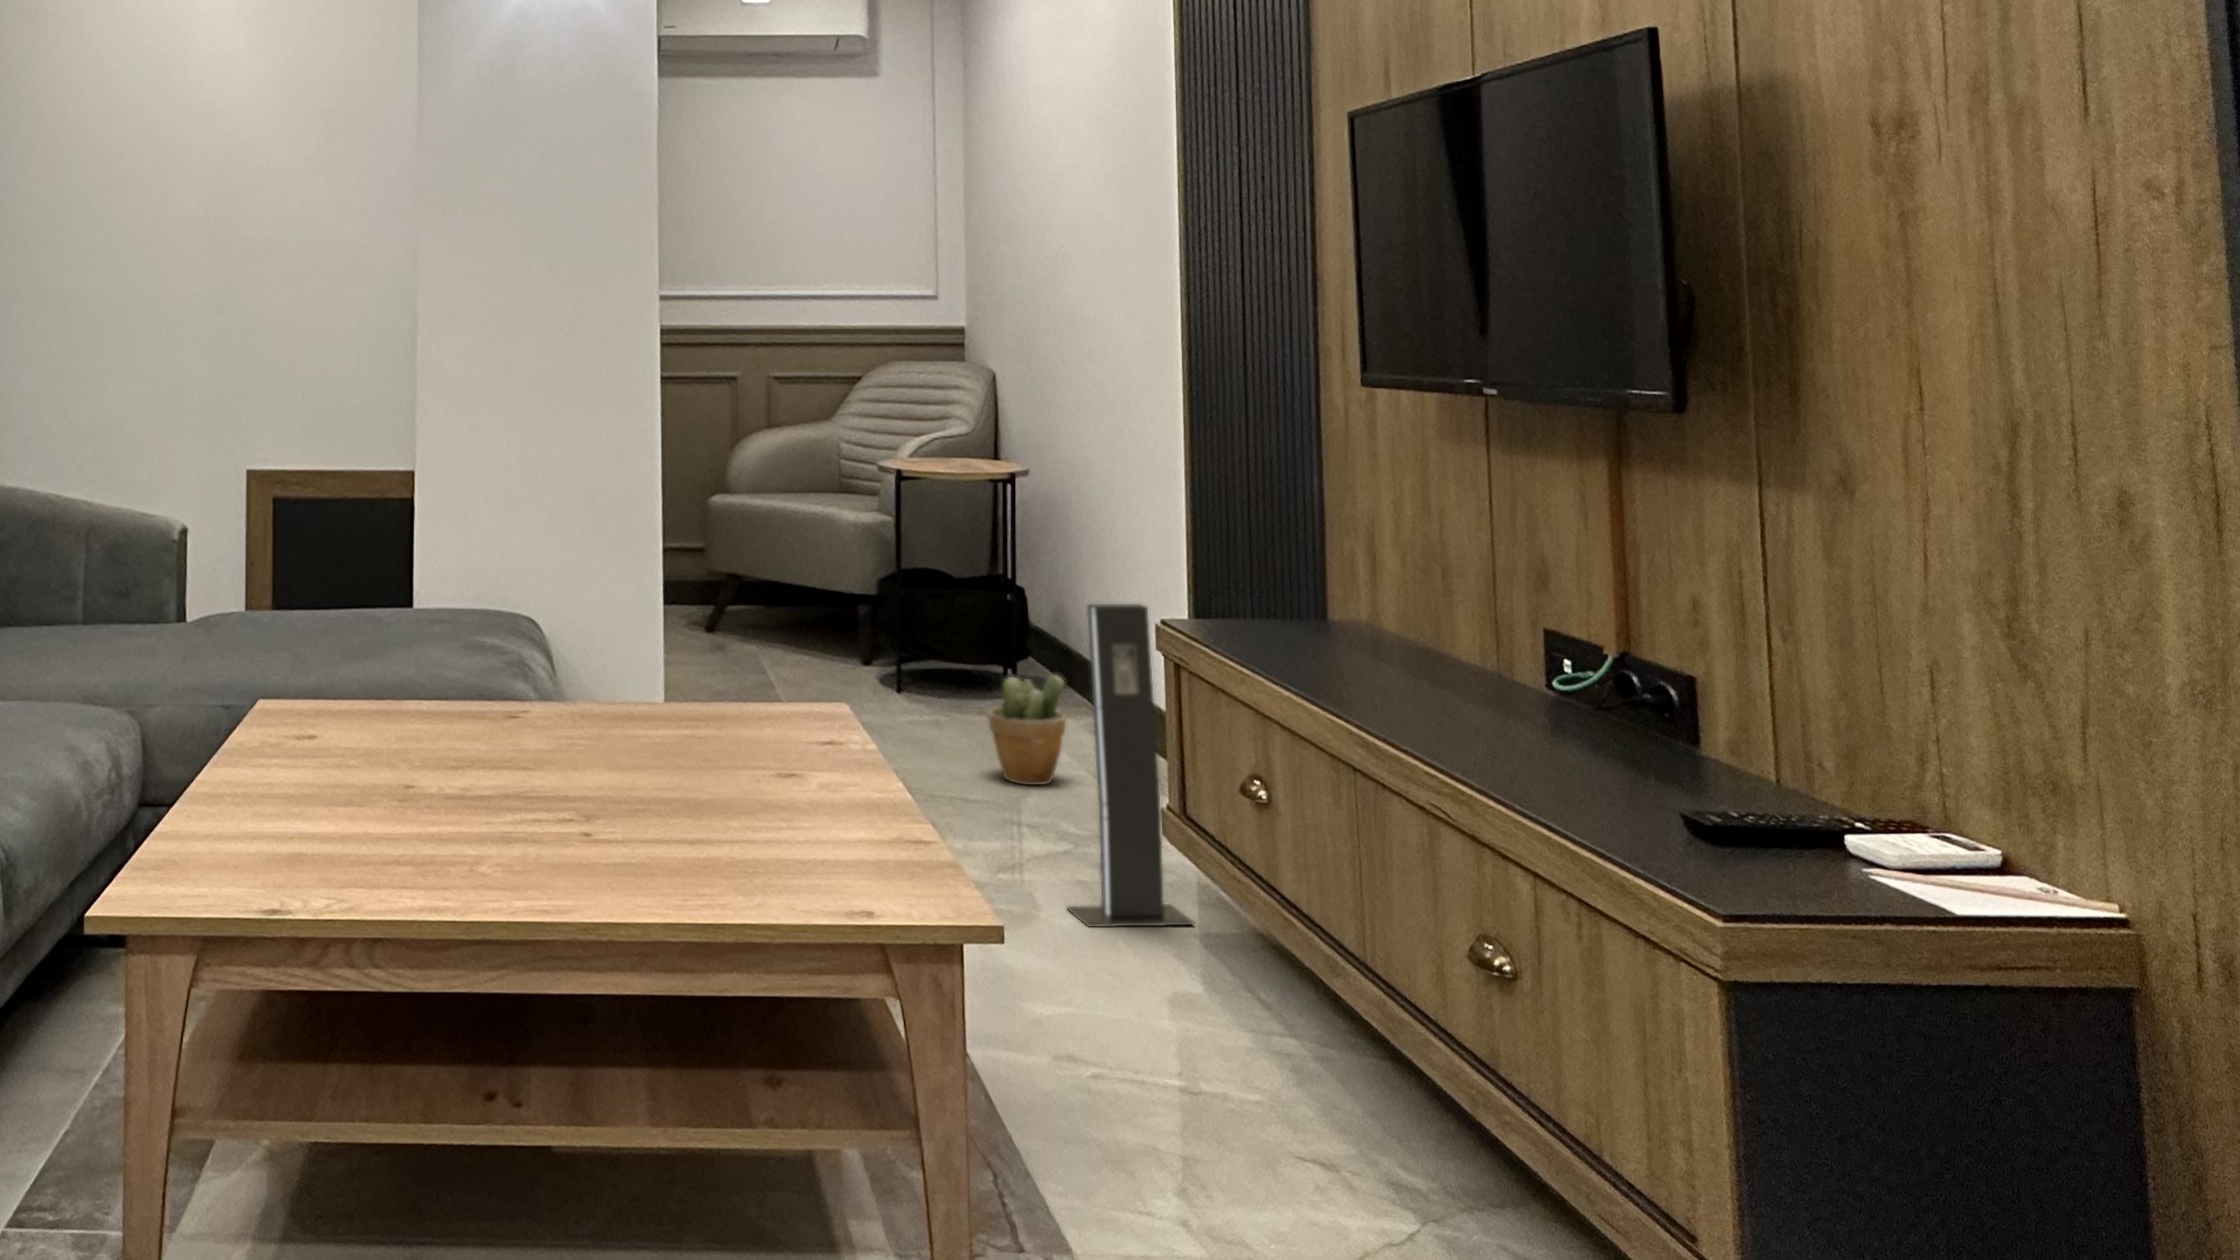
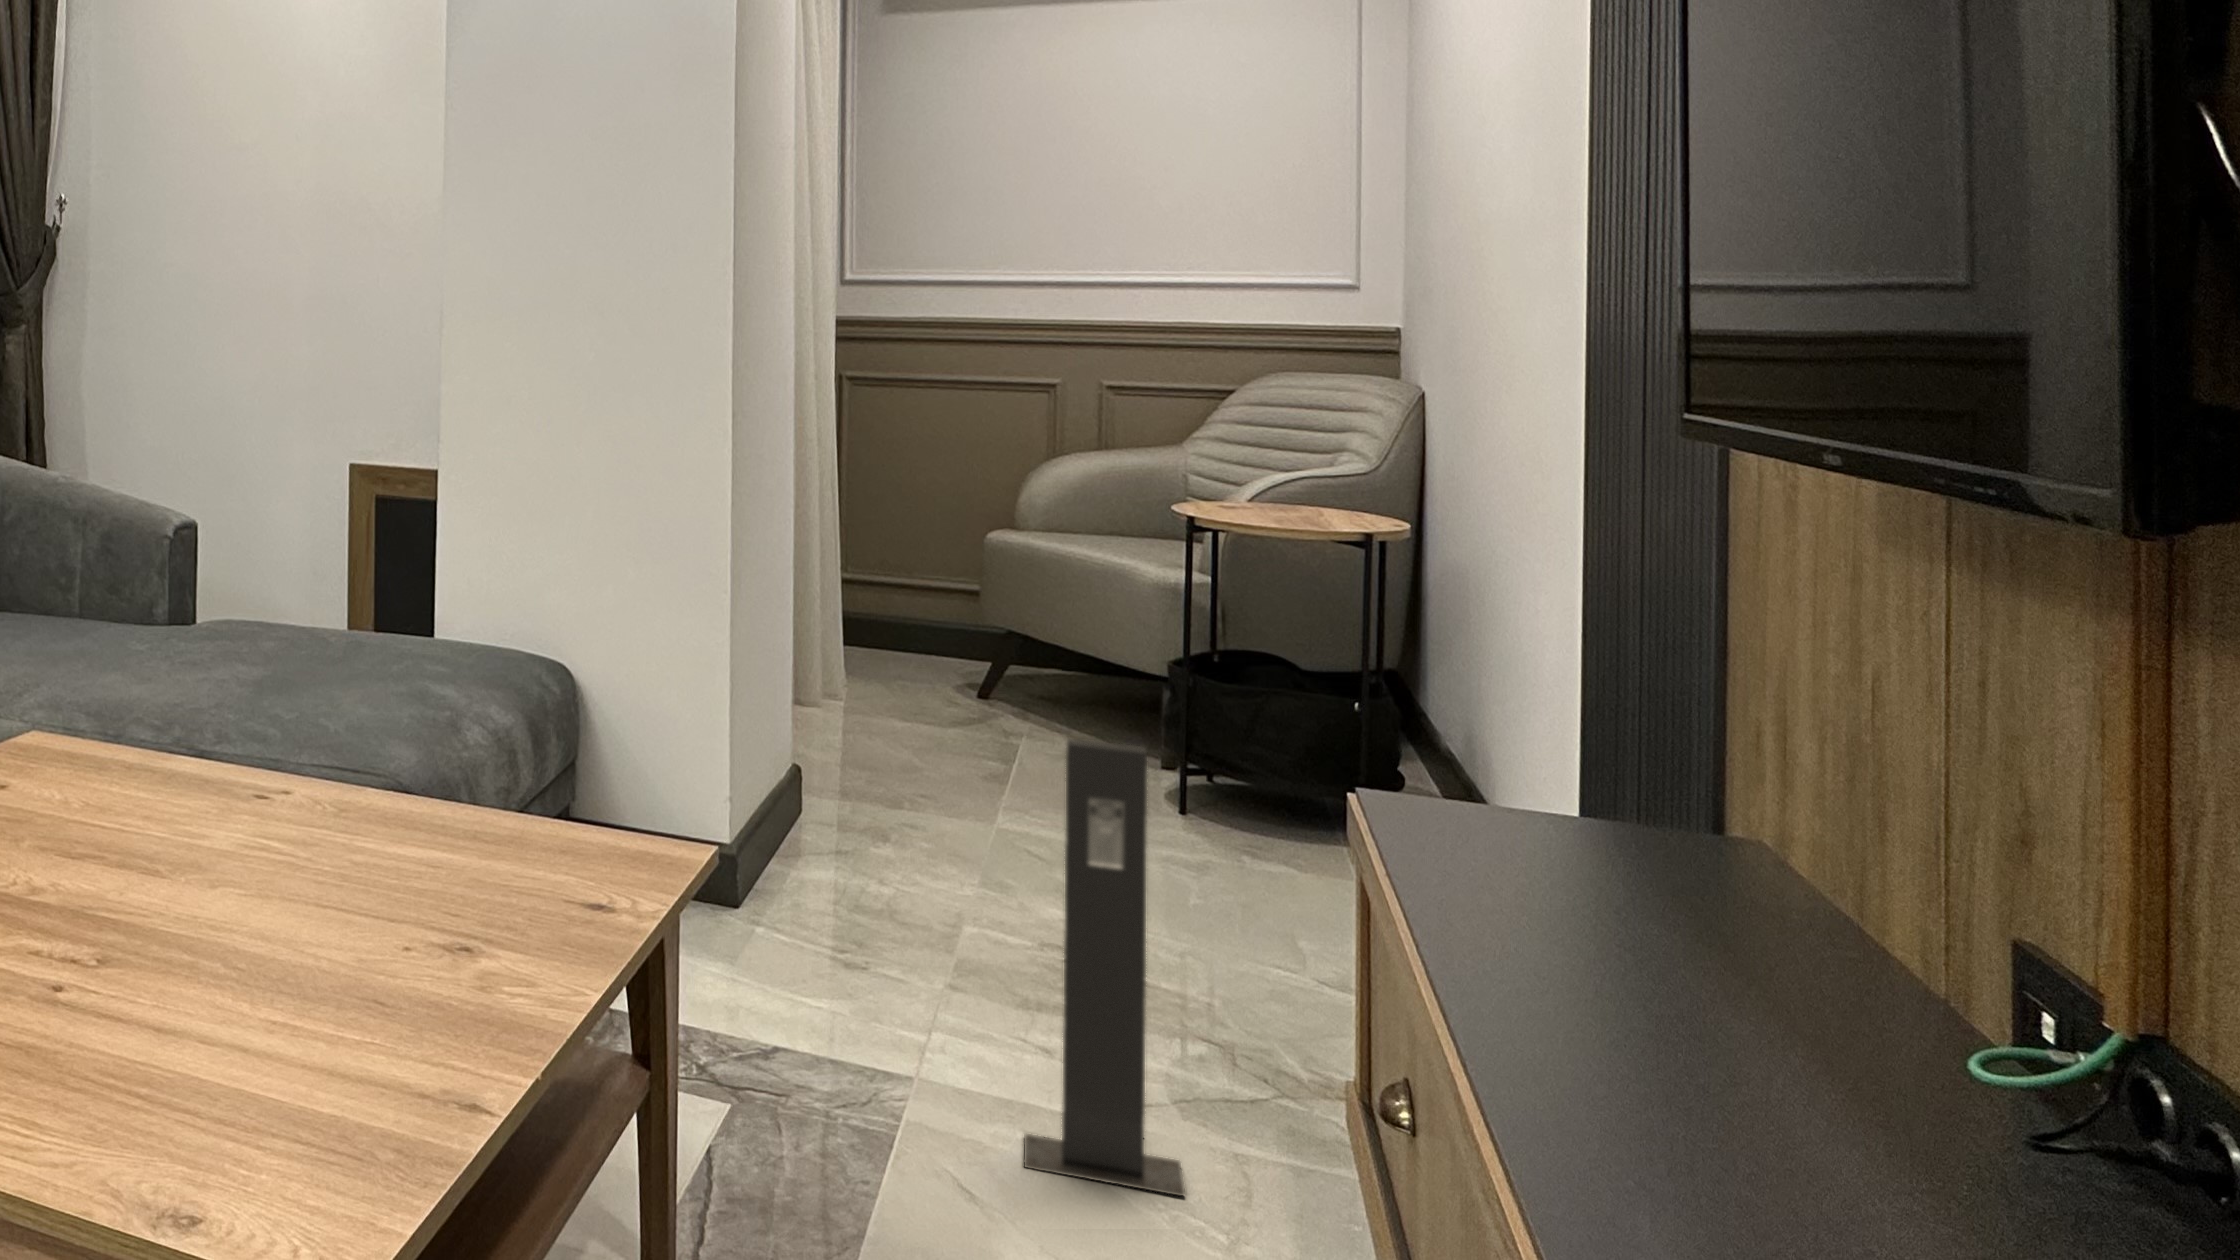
potted plant: present [988,675,1066,785] -> none [1142,812,1252,961]

